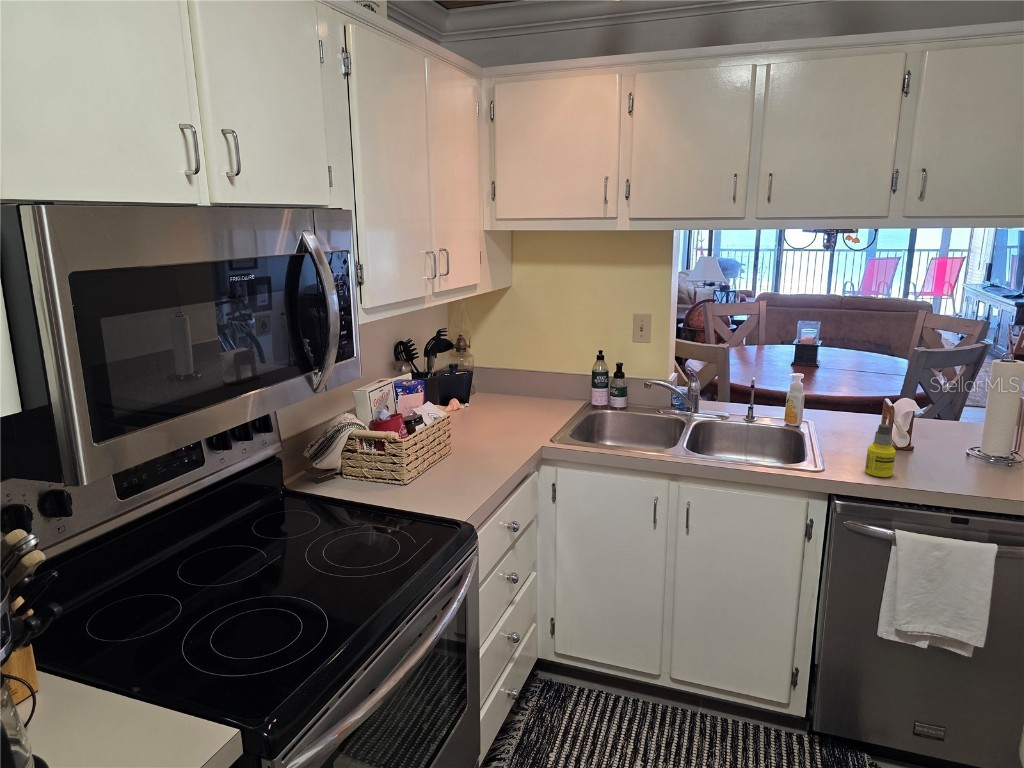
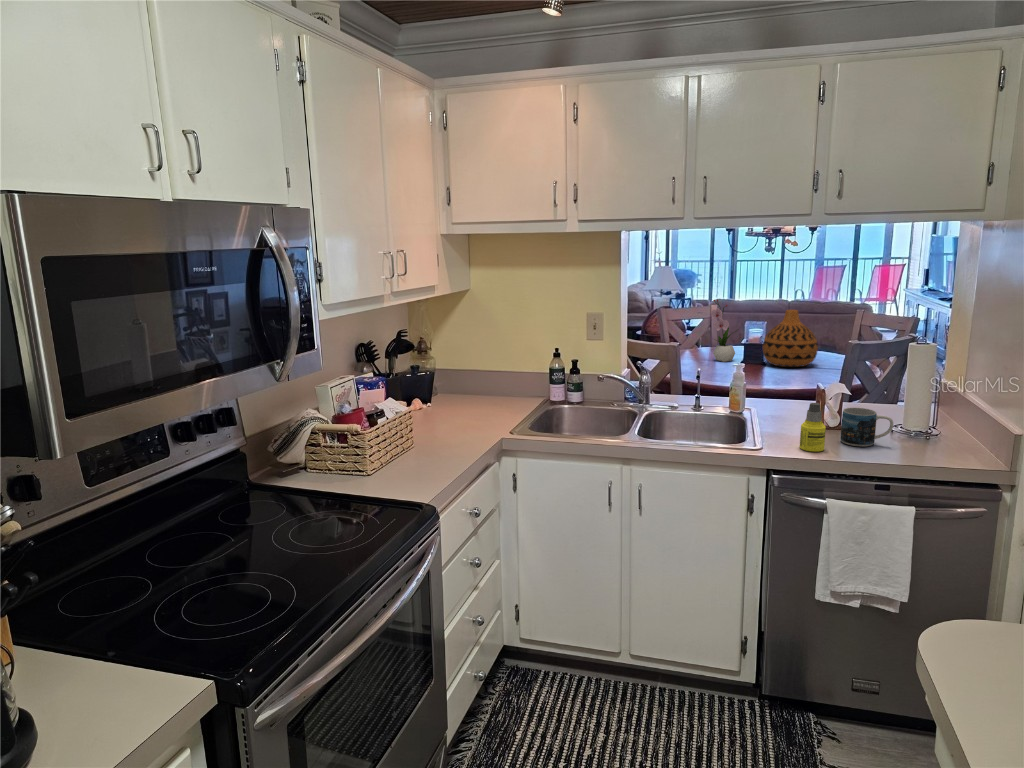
flower arrangement: none [760,299,791,364] -> present [711,300,735,362]
vase: none [815,312,875,373] -> present [763,310,818,367]
mug: none [910,430,971,473] -> present [840,408,893,447]

